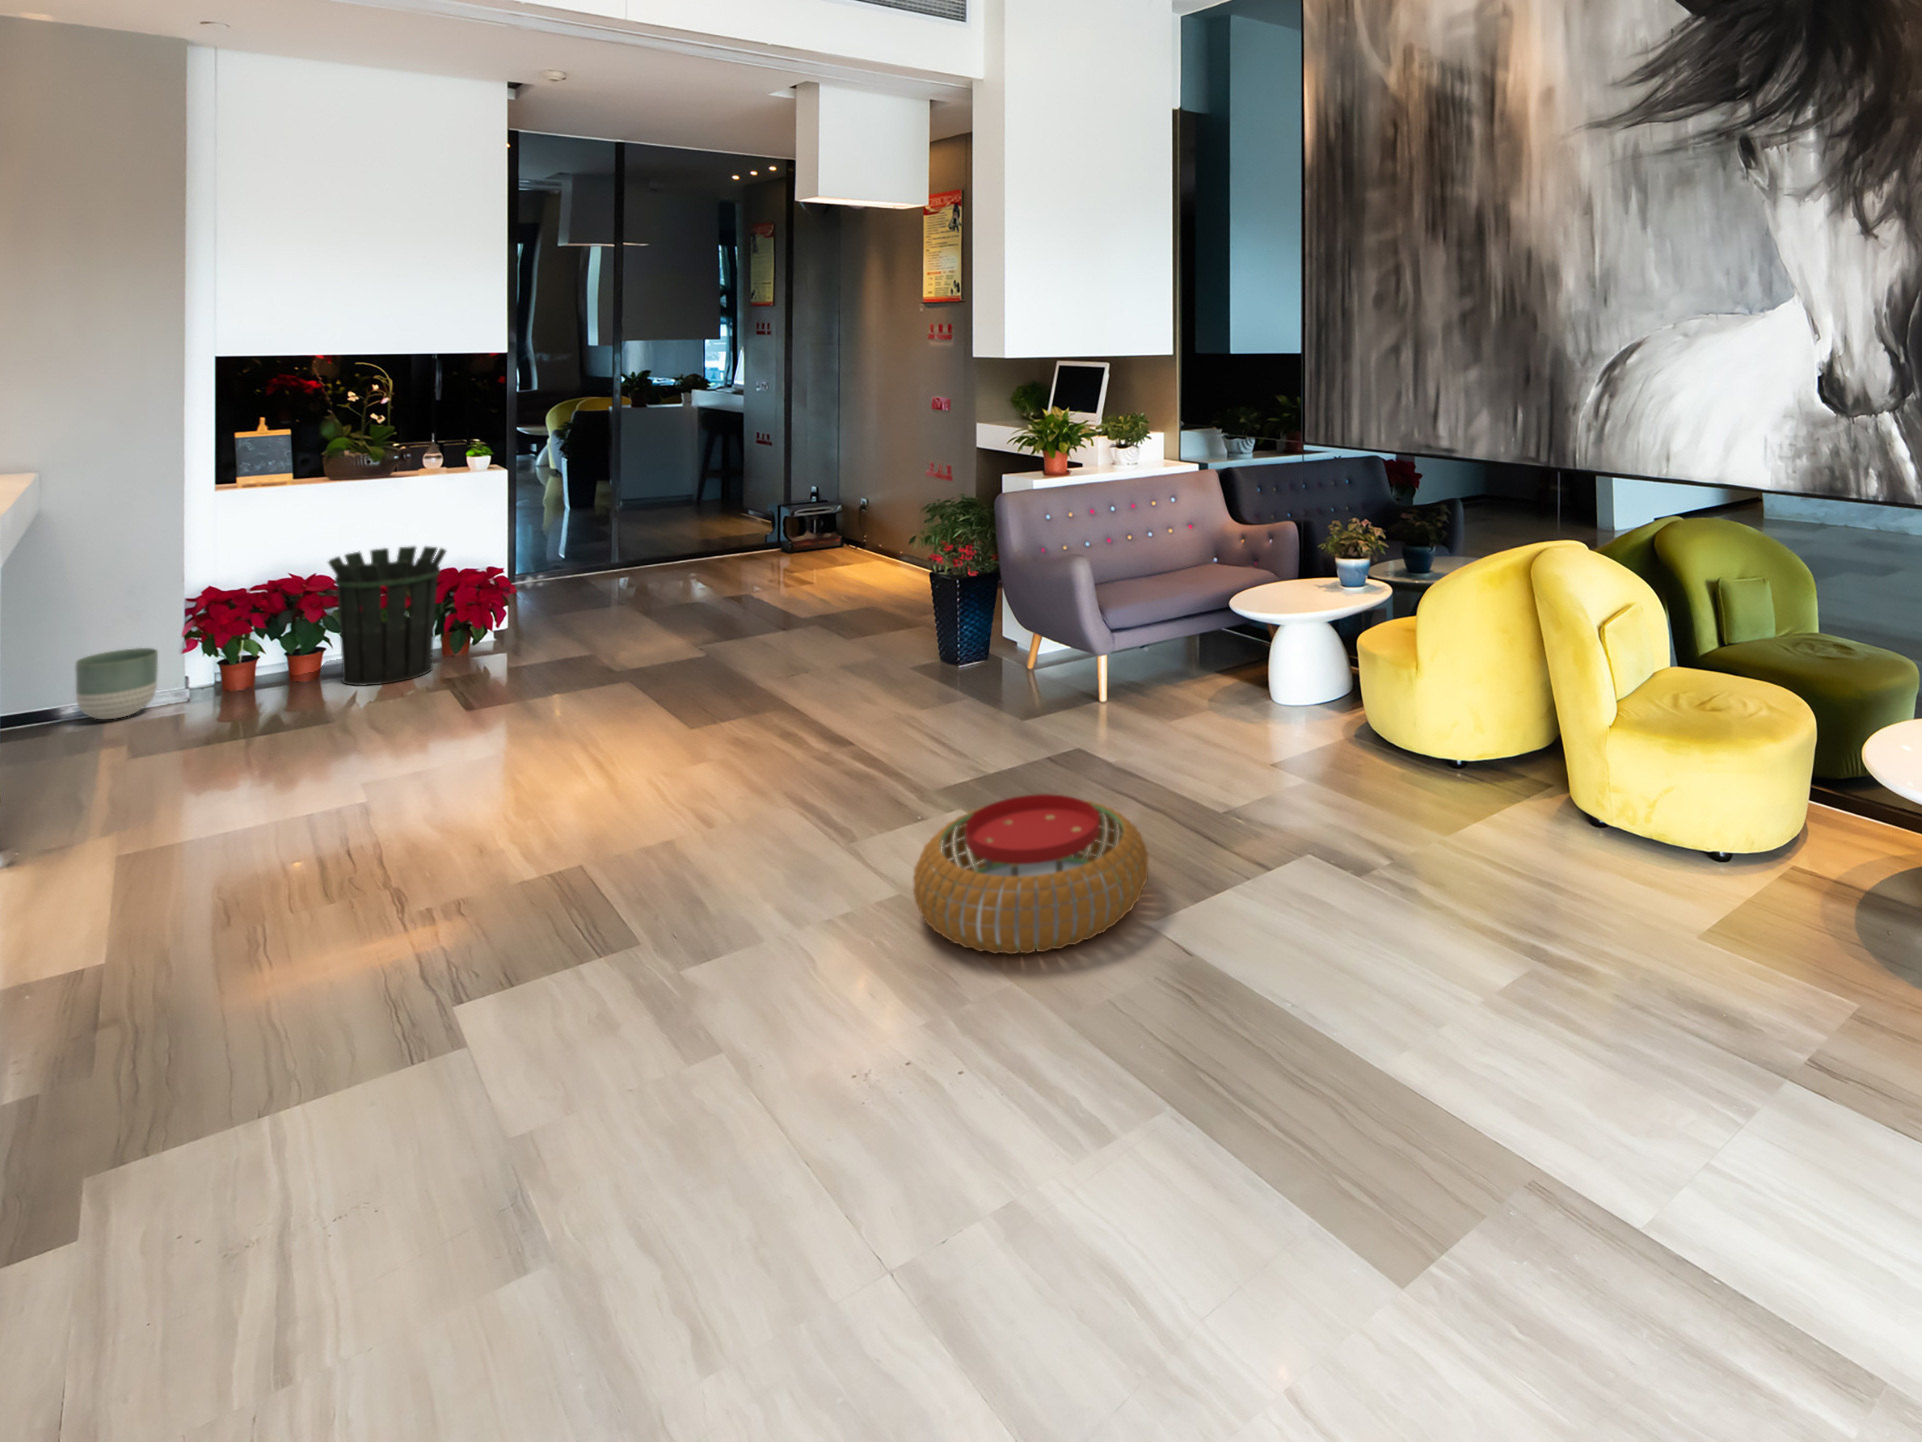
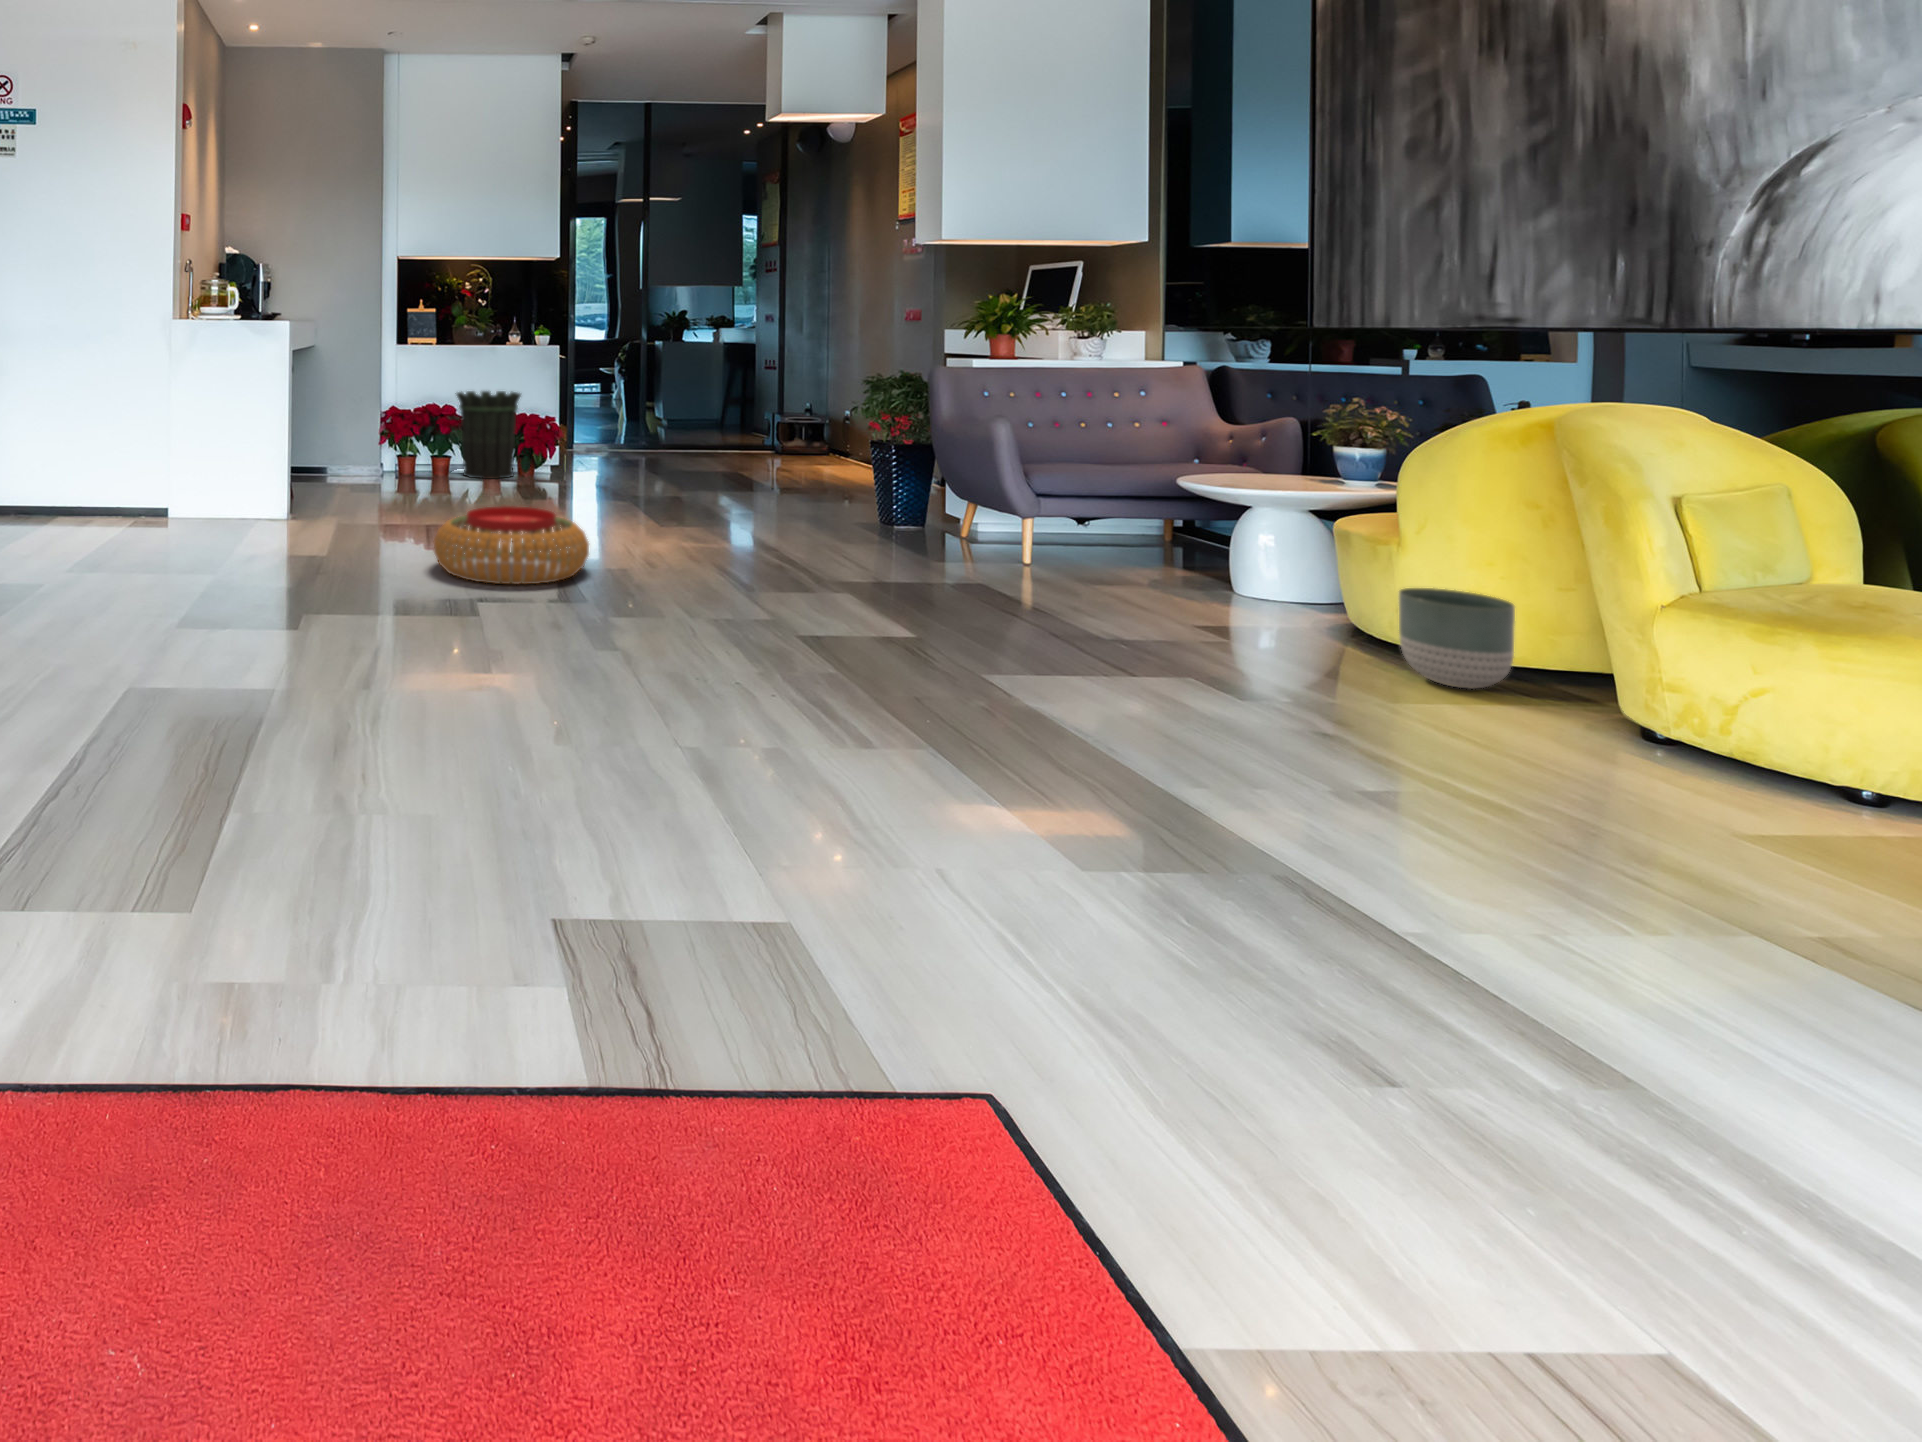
planter: present [75,648,158,719] -> present [1399,588,1515,689]
pouf: present [913,794,1148,954] -> present [434,506,589,584]

